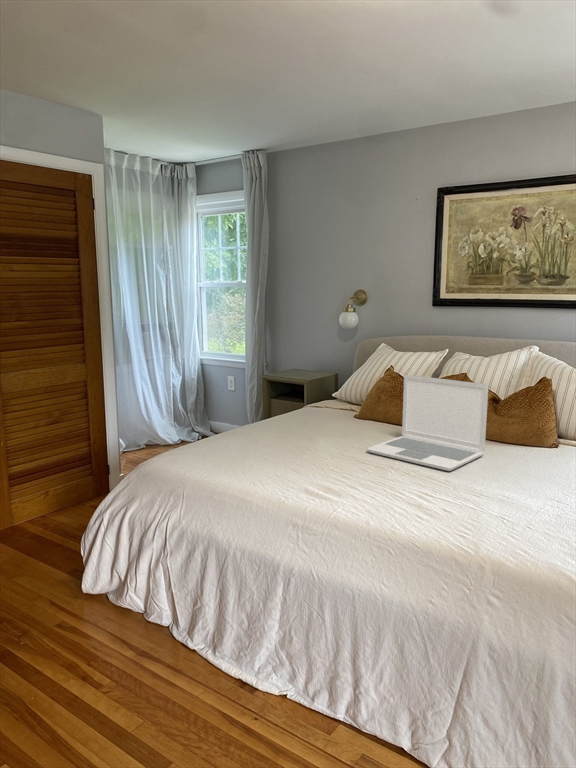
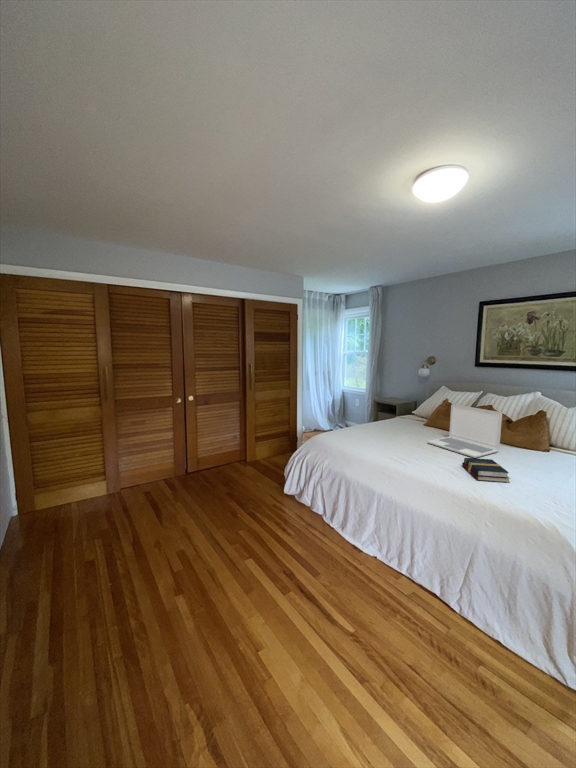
hardback book: none [432,471,513,514] -> present [462,458,510,482]

